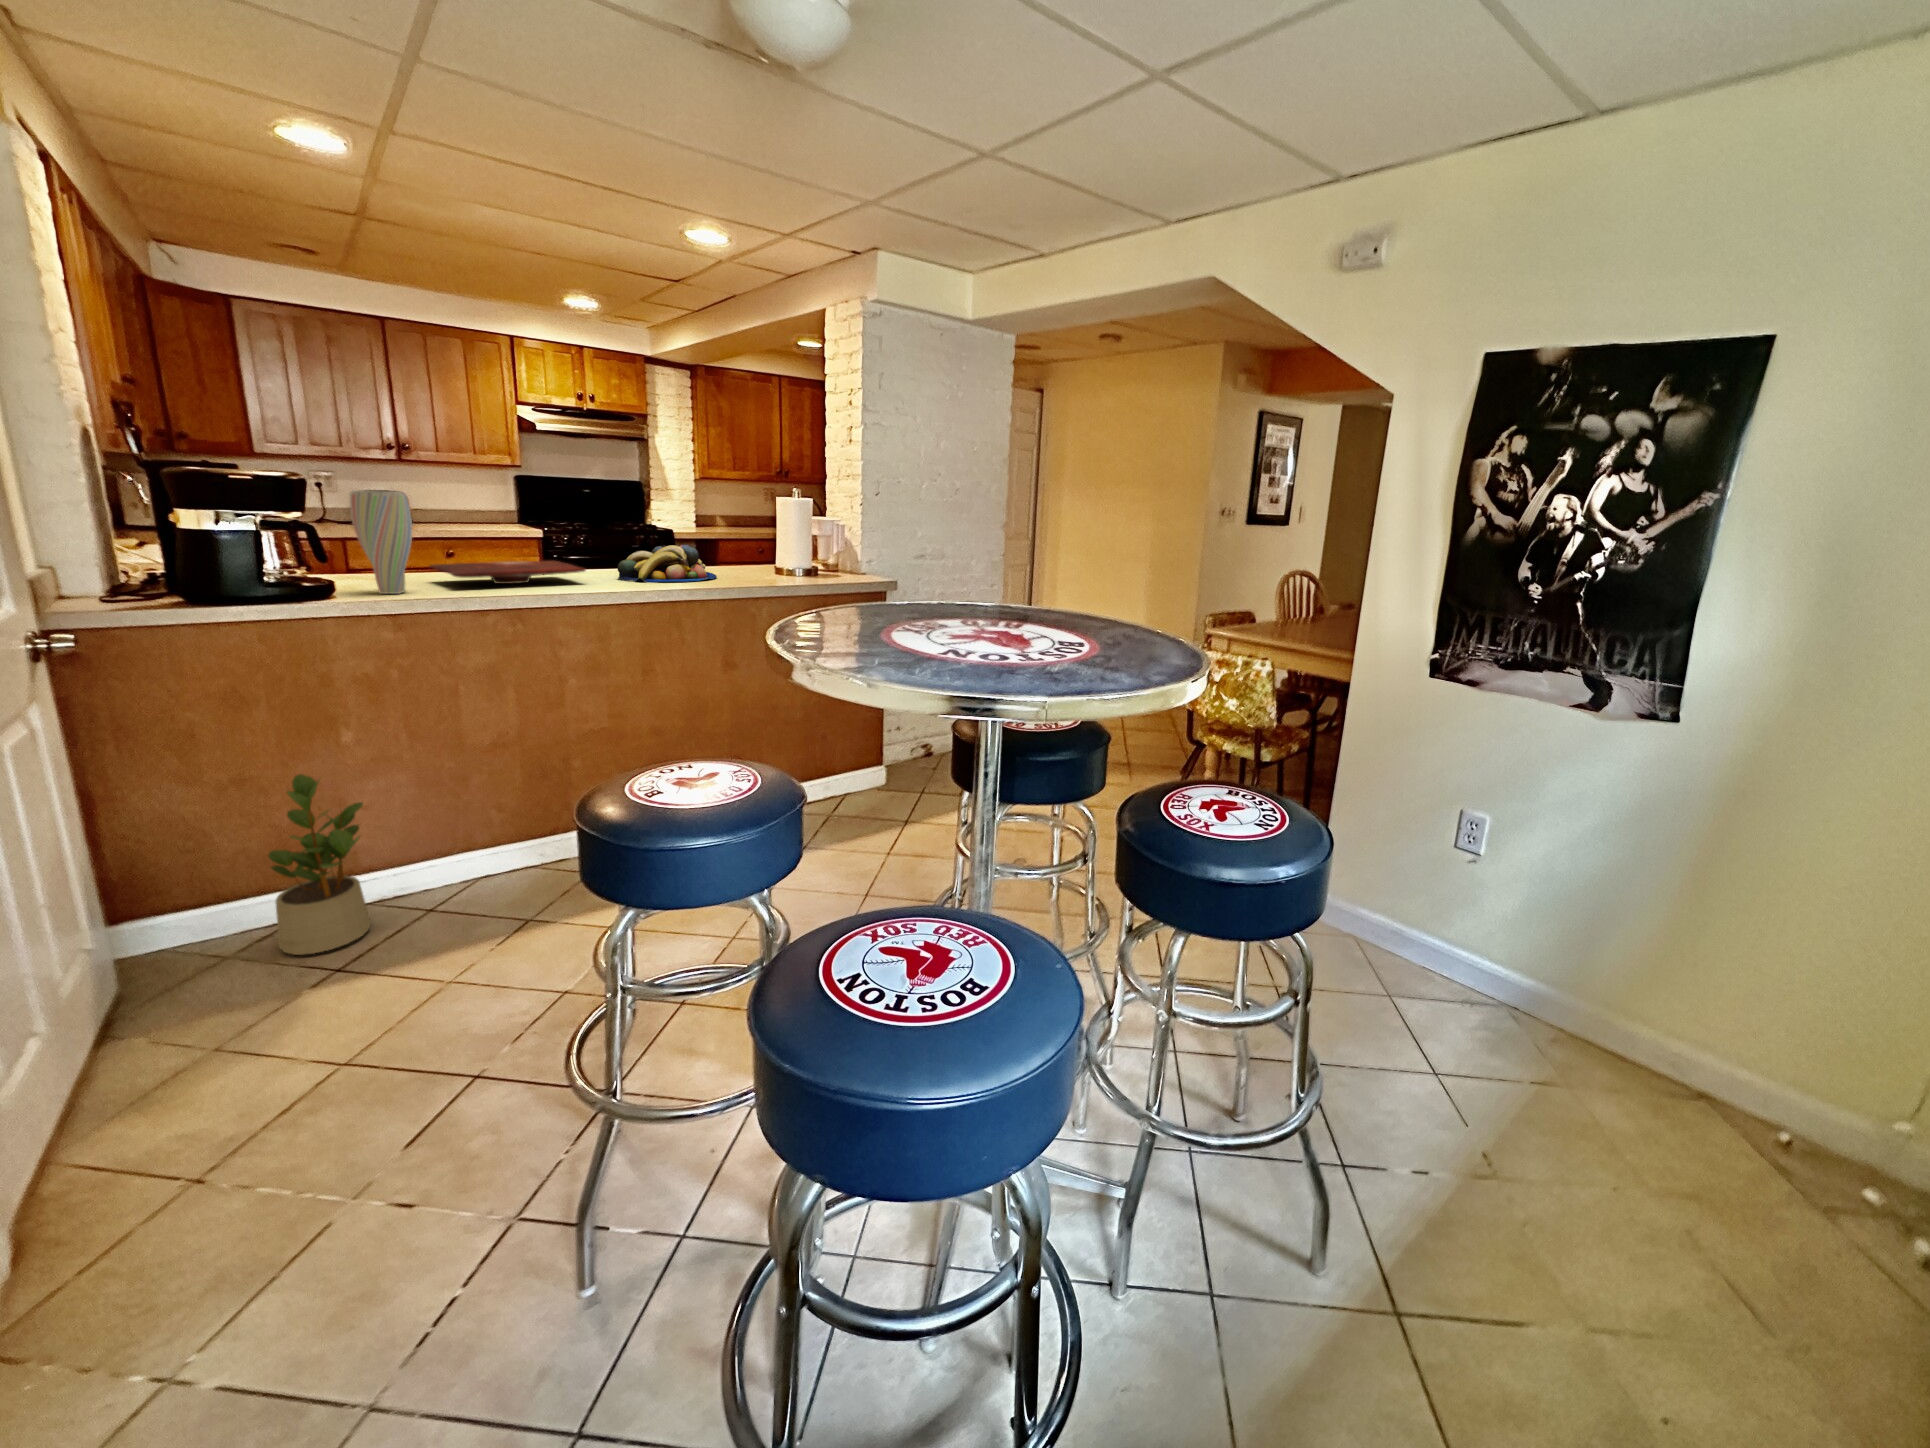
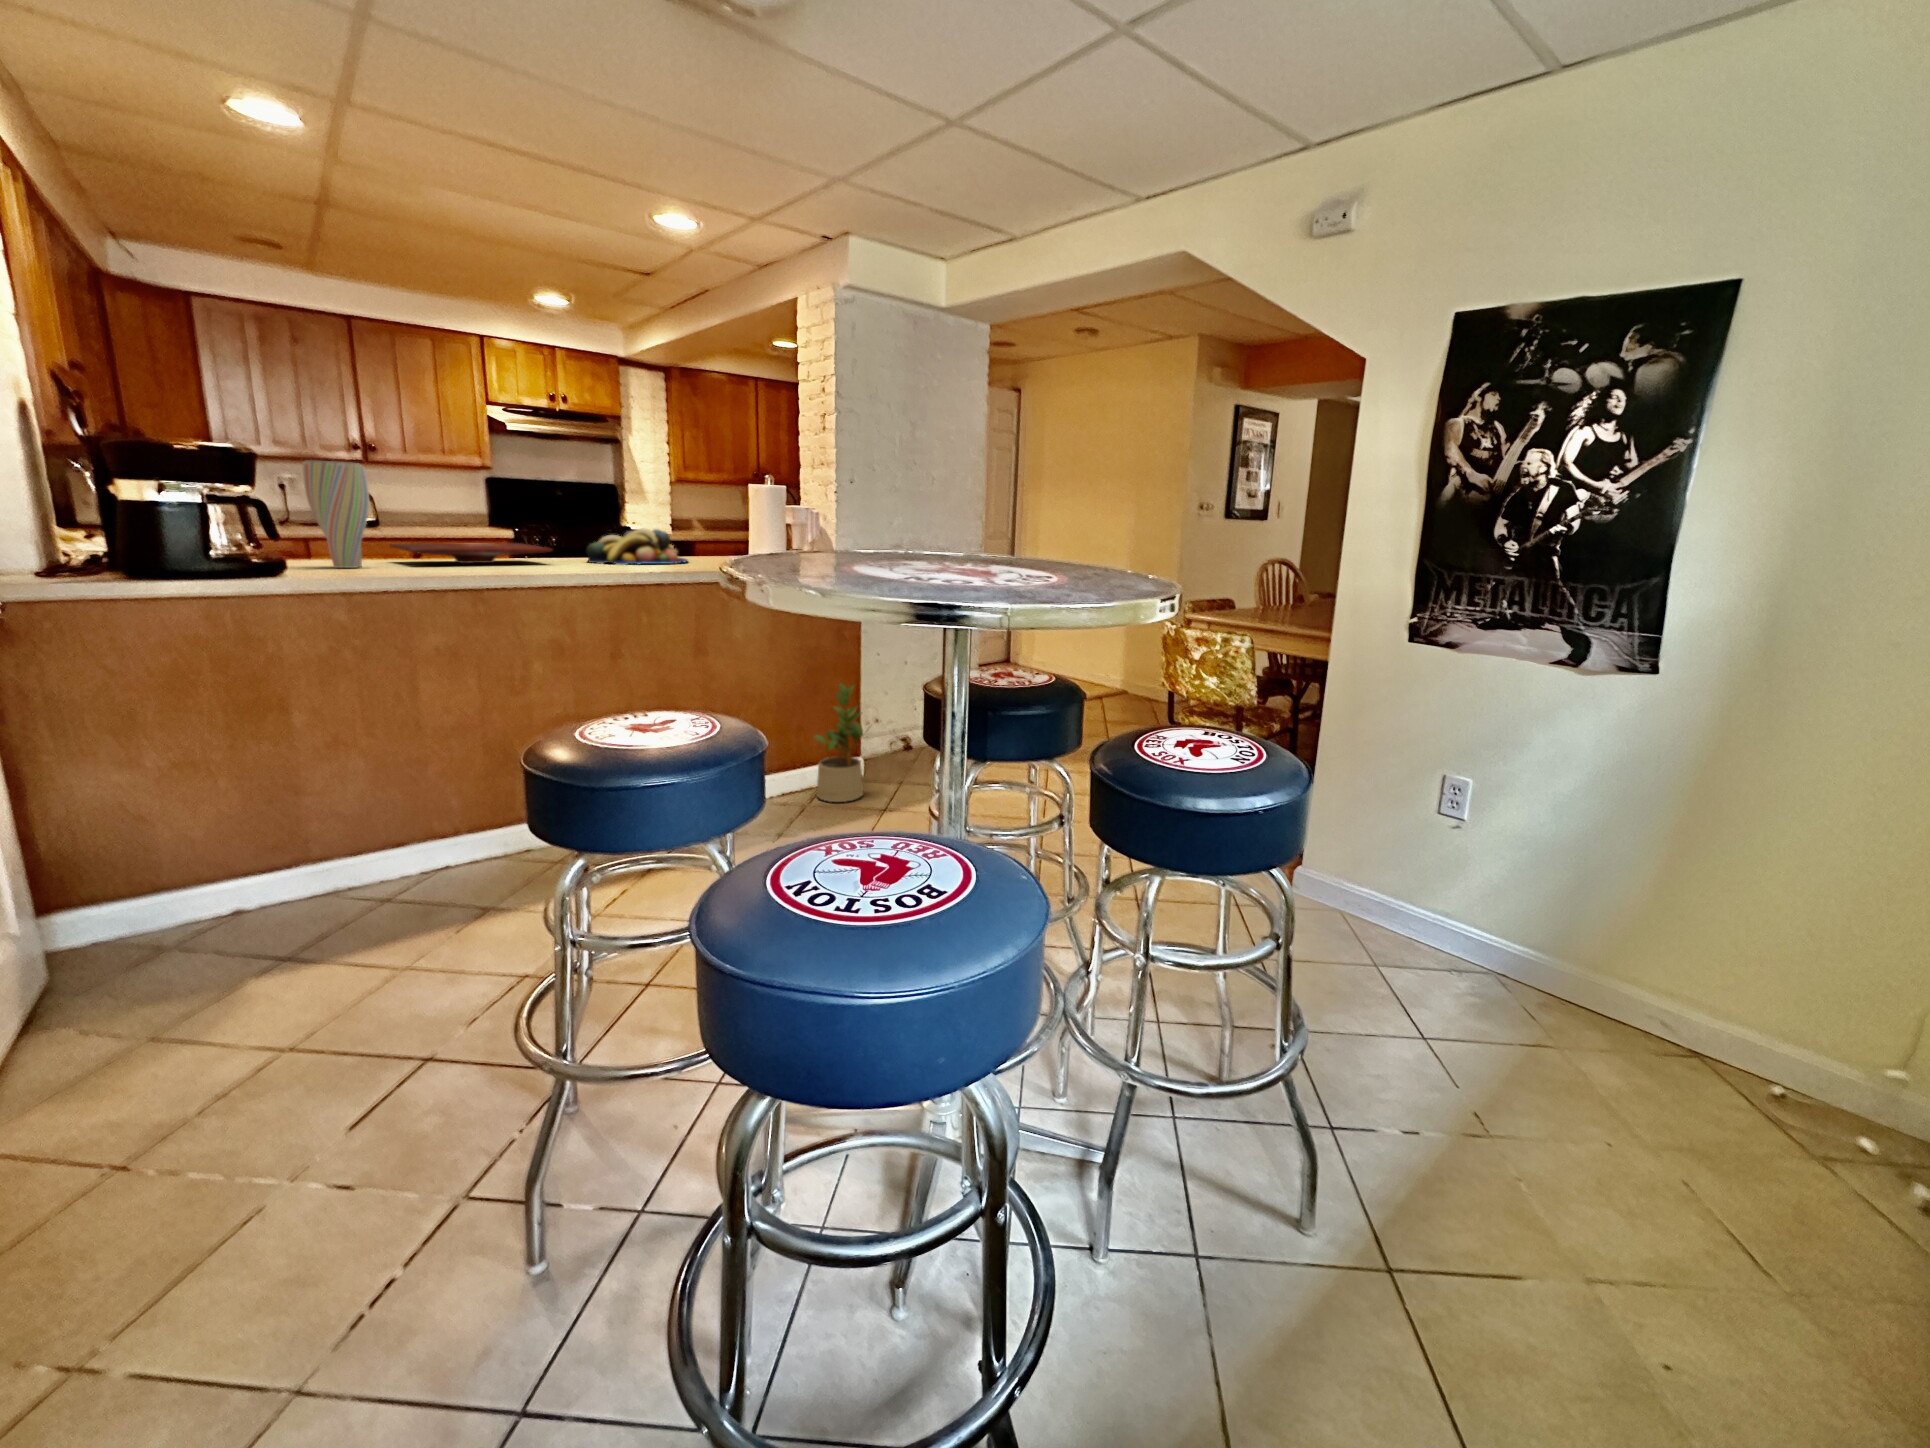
potted plant: present [268,774,371,955] -> present [814,683,871,802]

